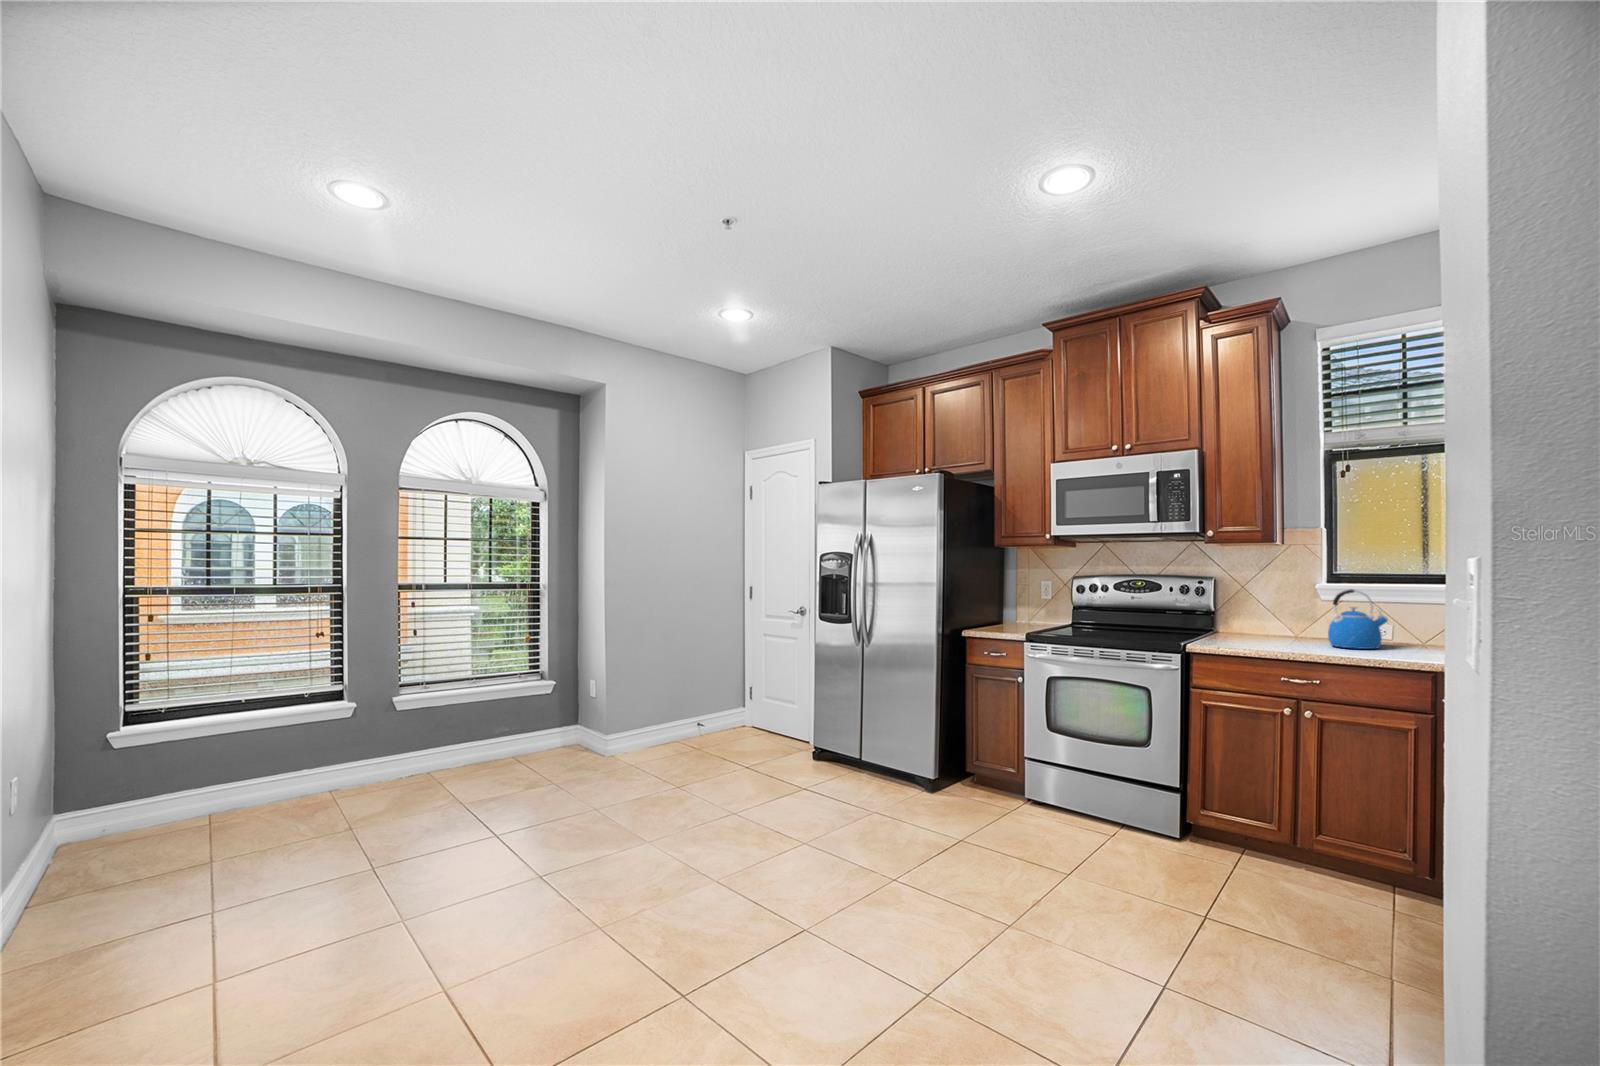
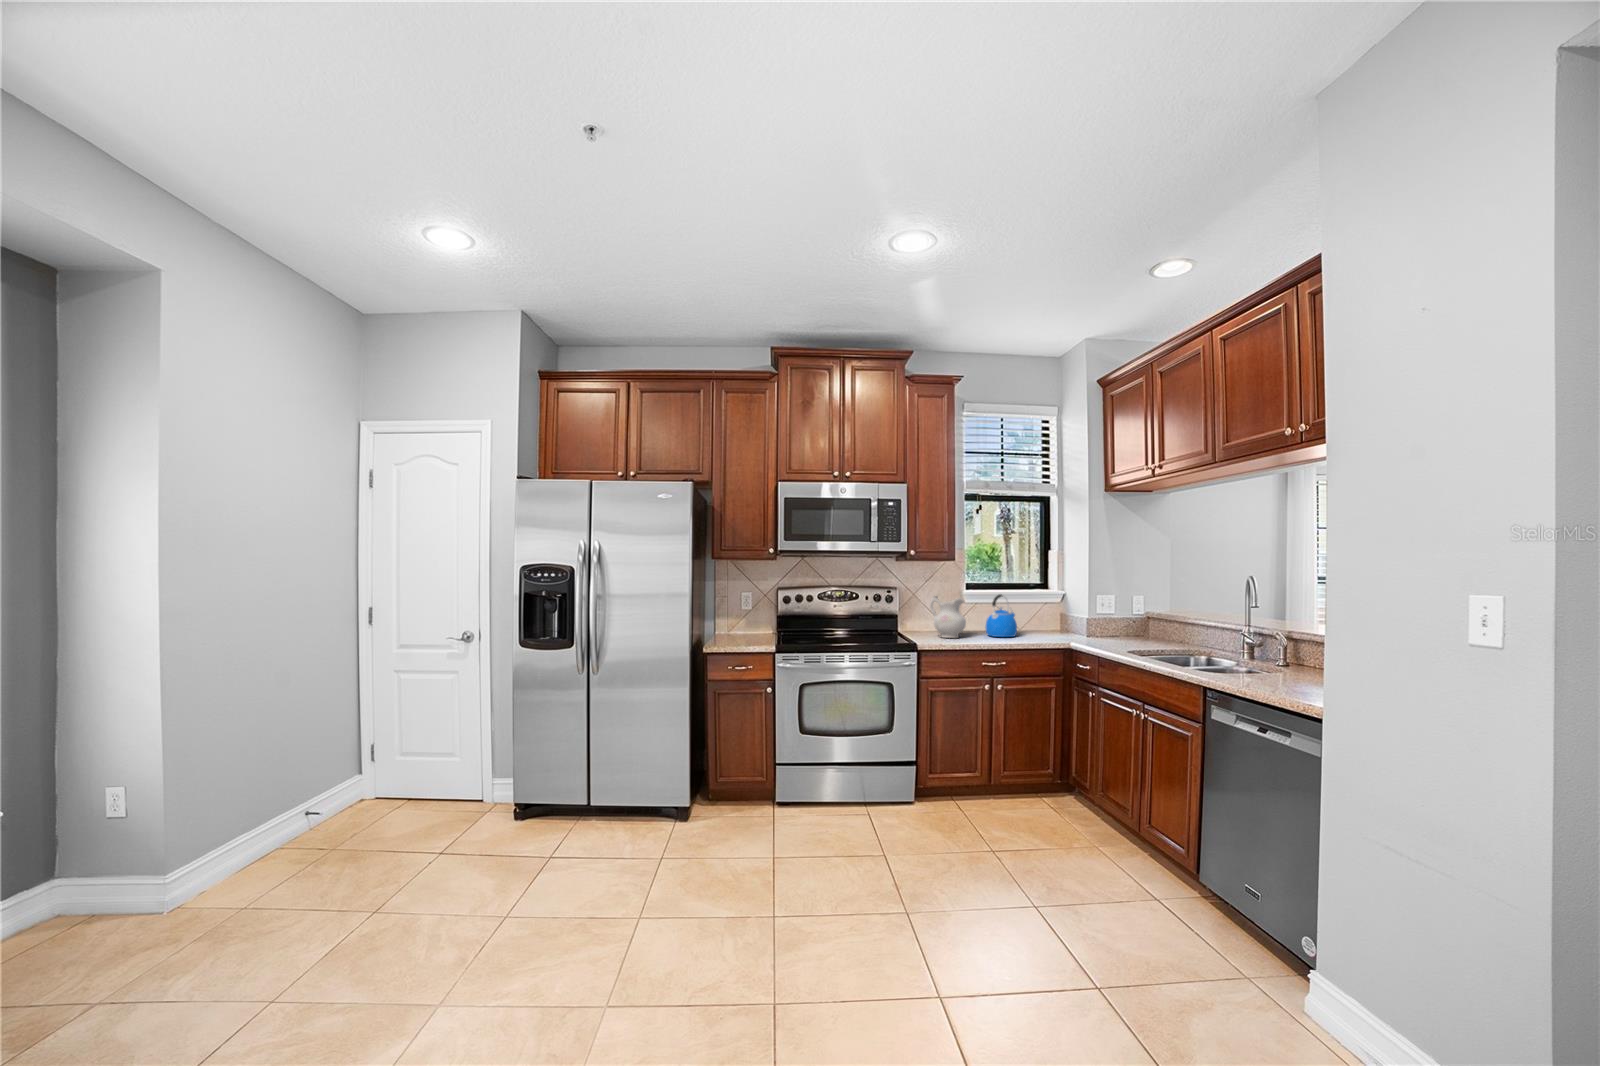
ceramic pitcher: none [1244,589,1294,644] -> present [930,596,966,638]

